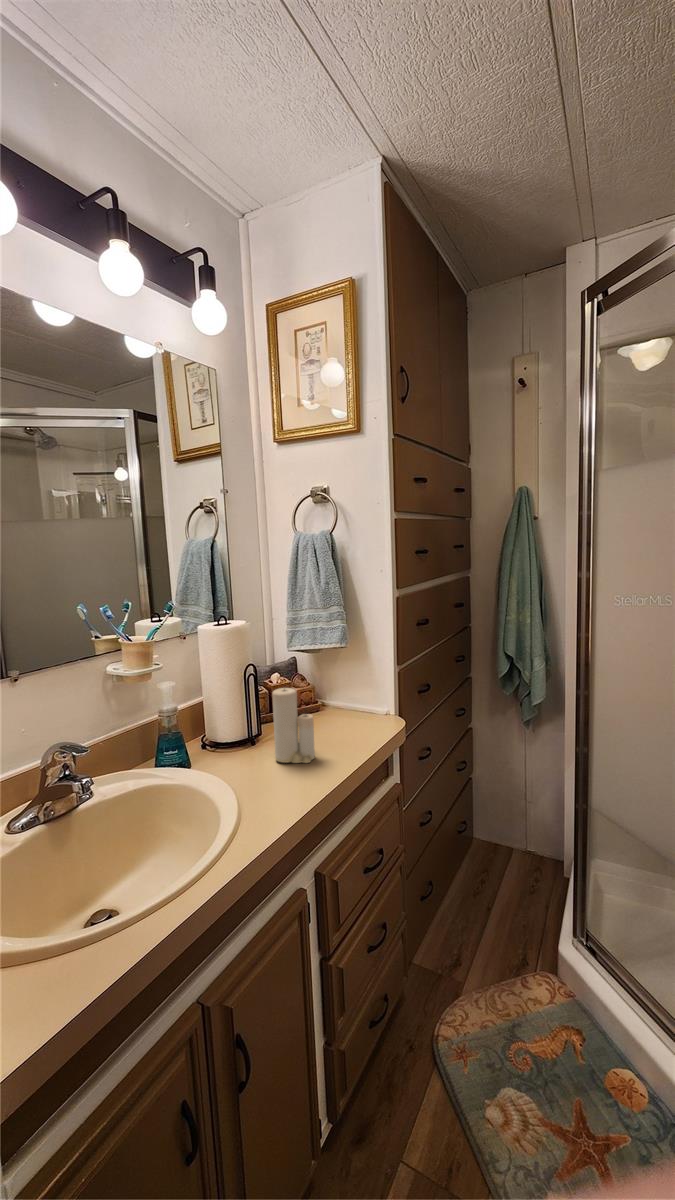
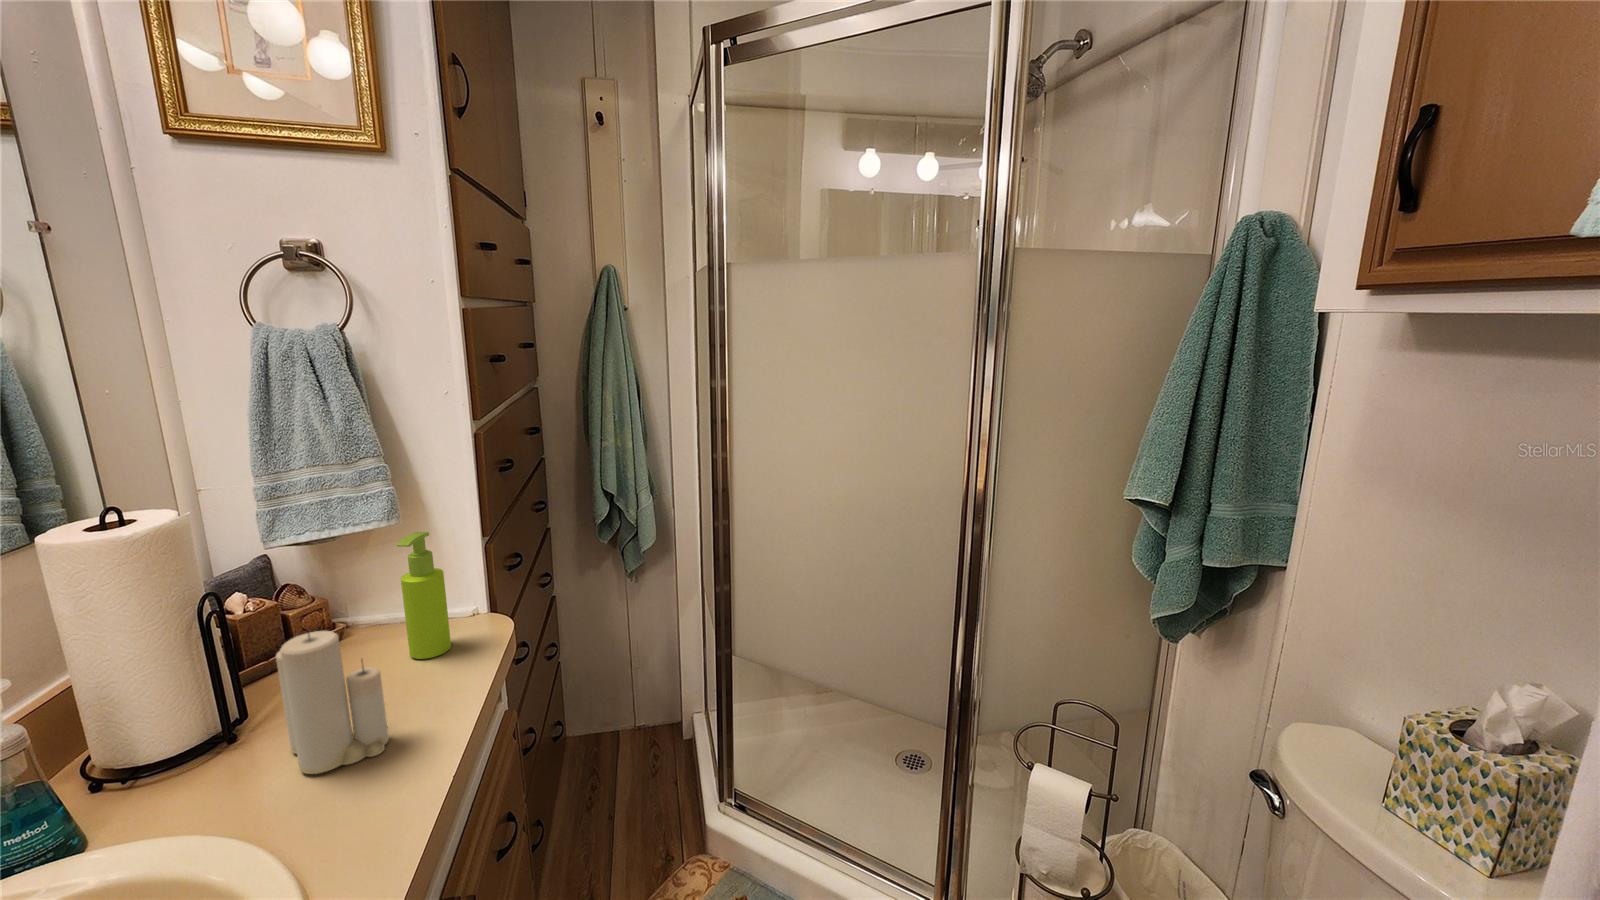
soap dispenser: none [340,651,365,728] -> present [396,532,451,659]

